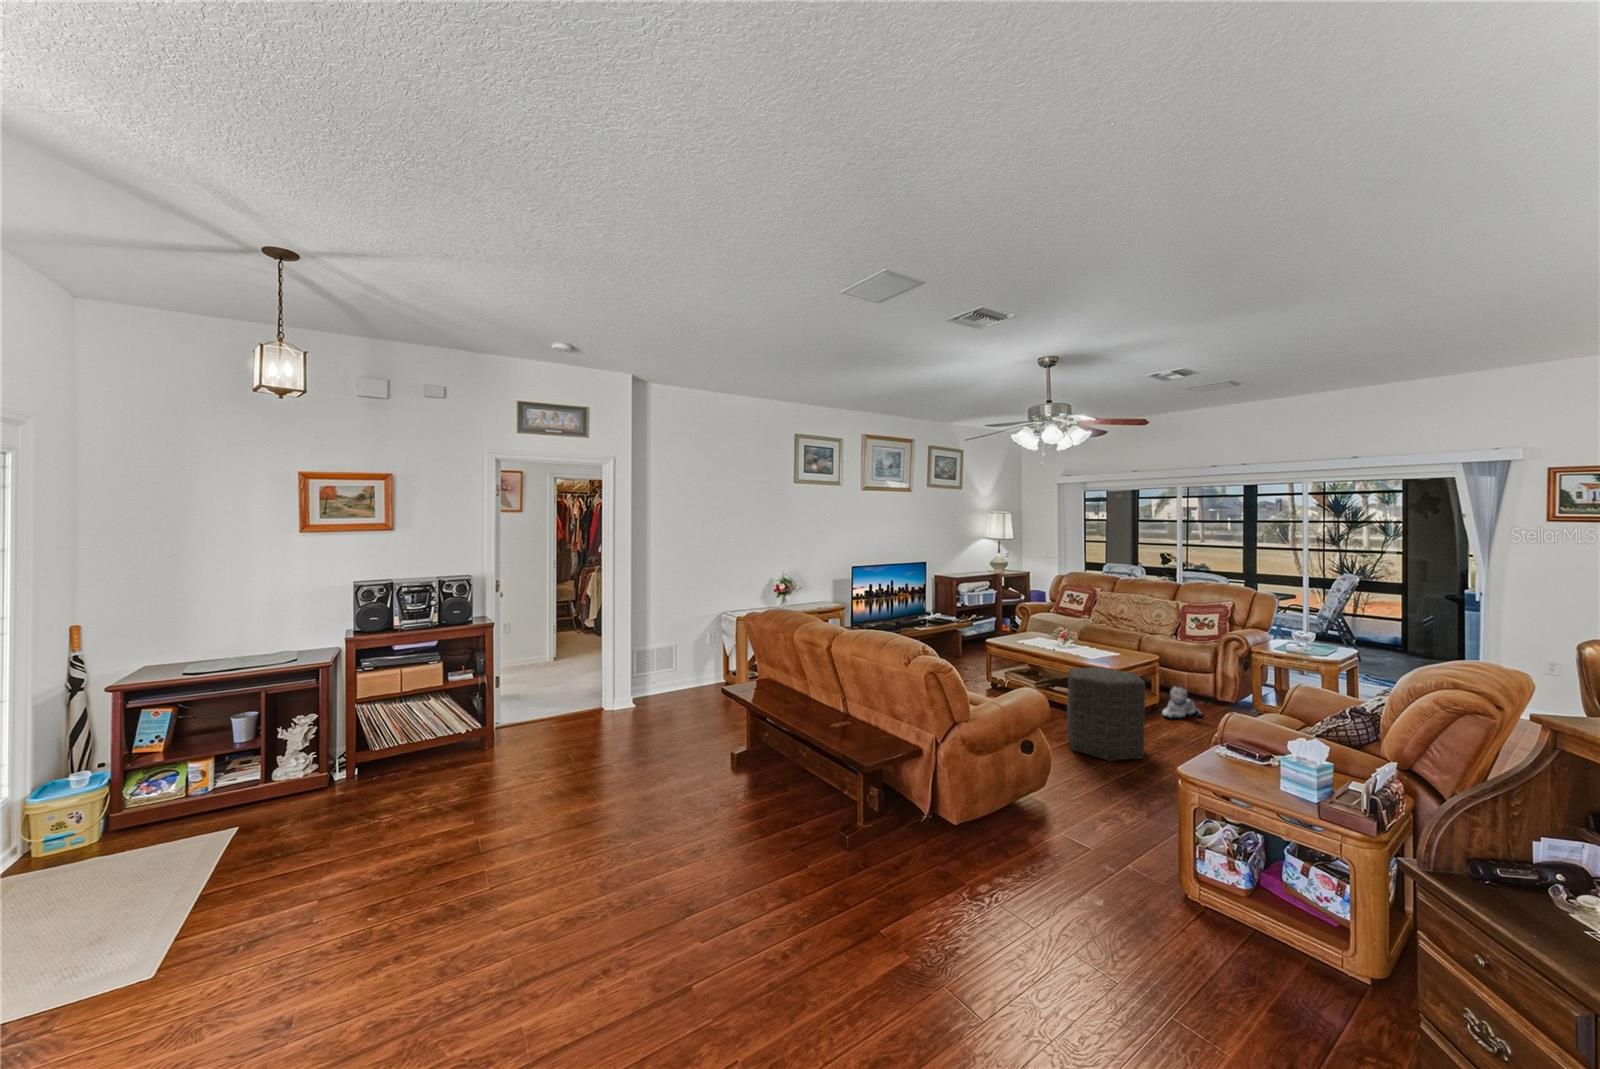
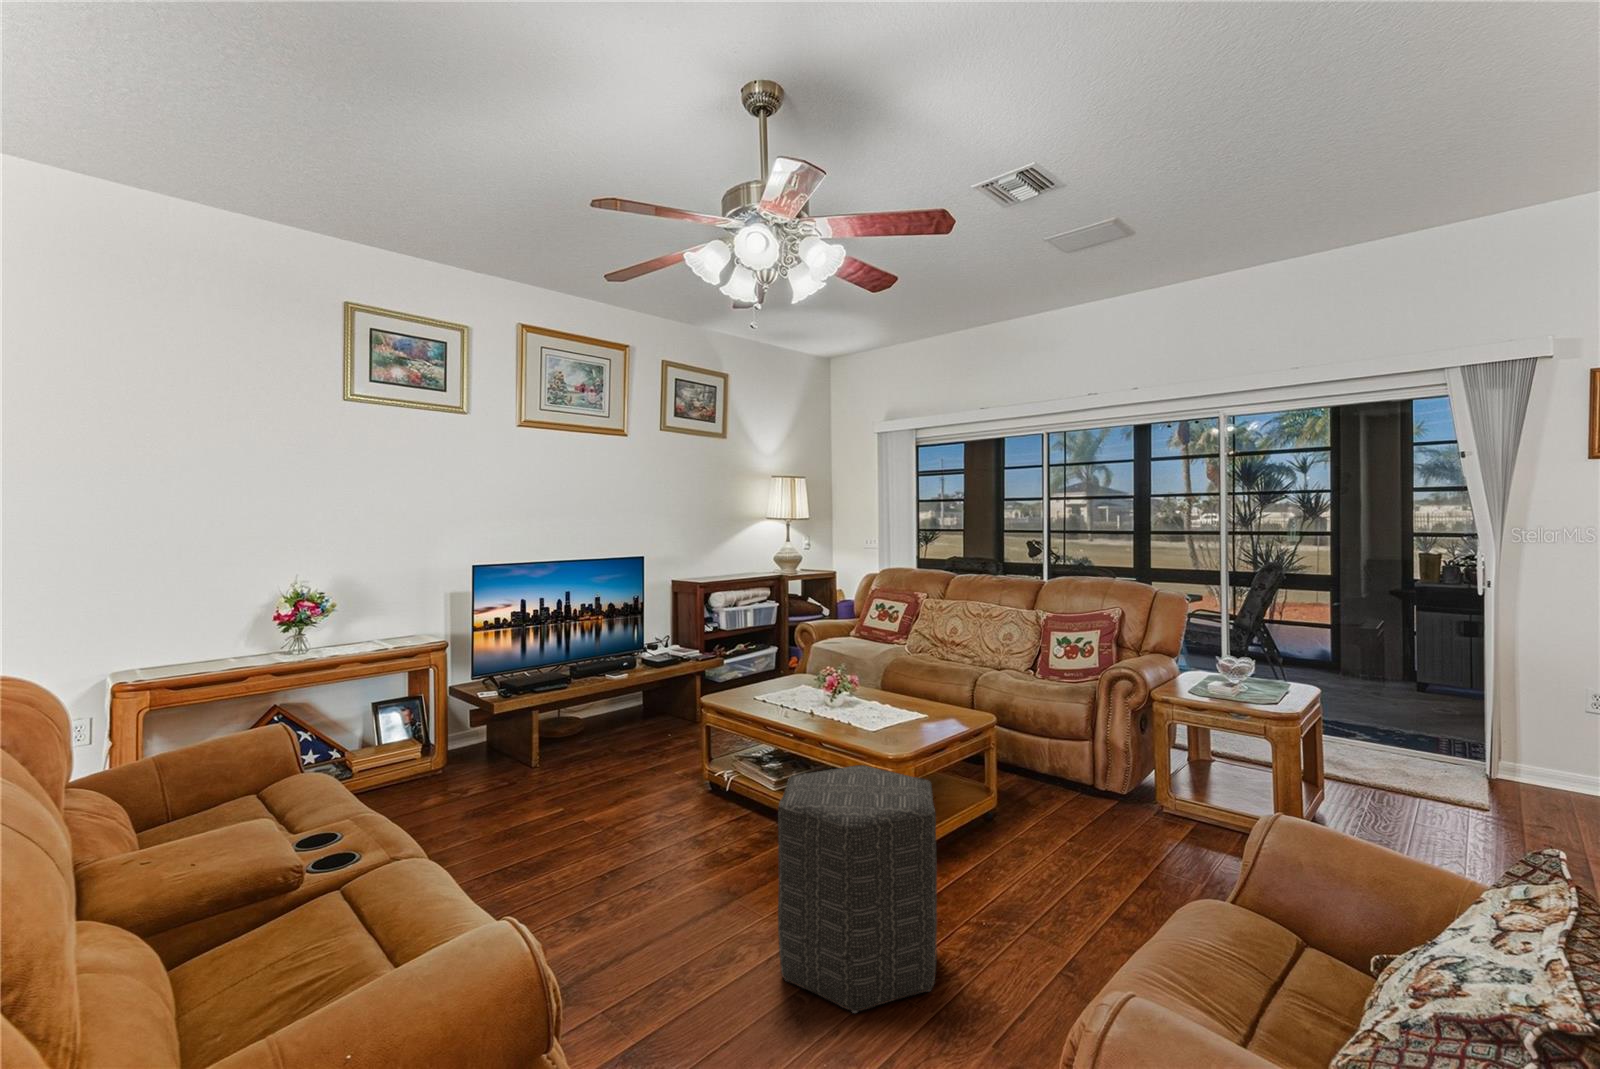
plush toy: present [1162,686,1202,718] -> none [1002,775,1072,842]

